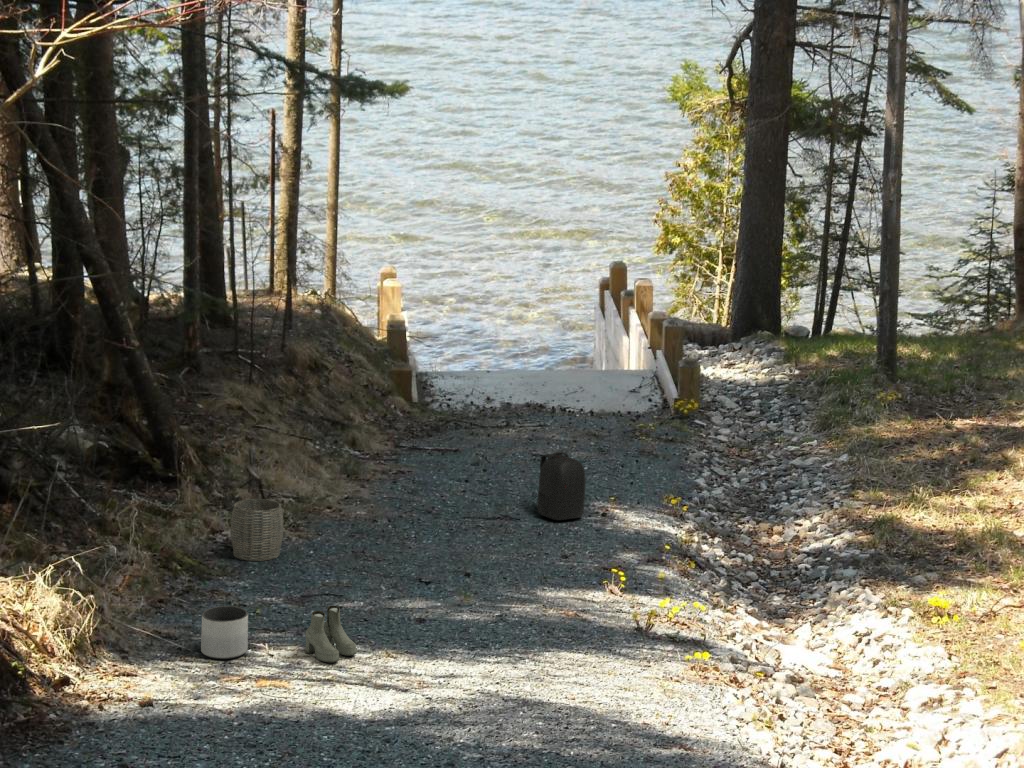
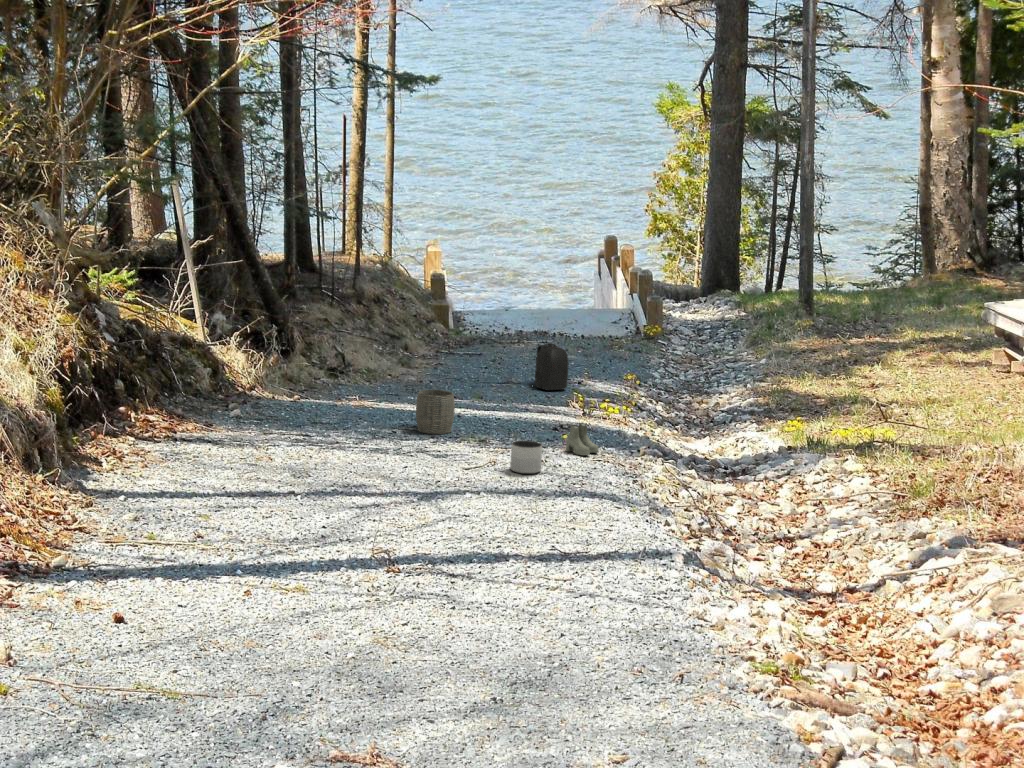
woven basket: present [231,499,283,561] -> present [416,390,455,434]
planter: present [201,606,248,659] -> present [510,441,542,474]
boots: present [305,606,356,663] -> present [566,423,598,456]

